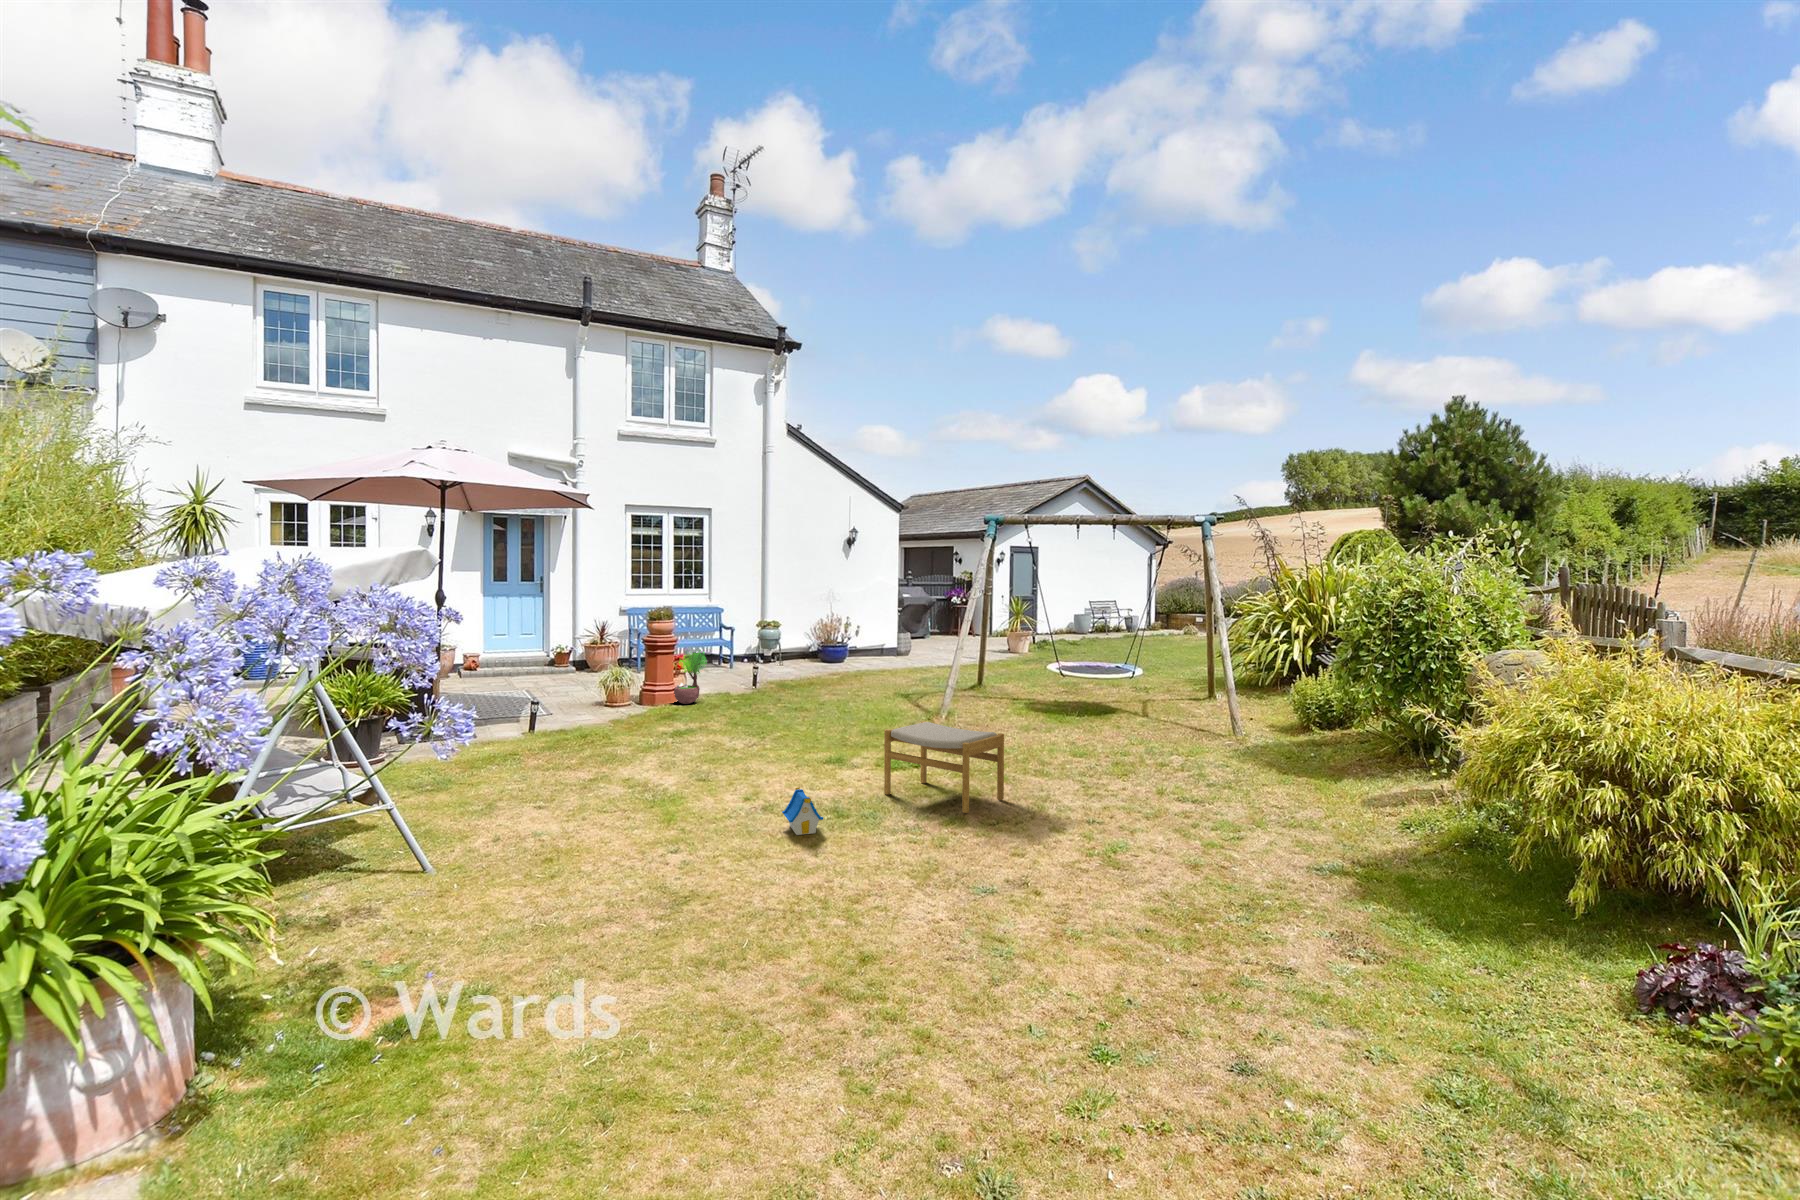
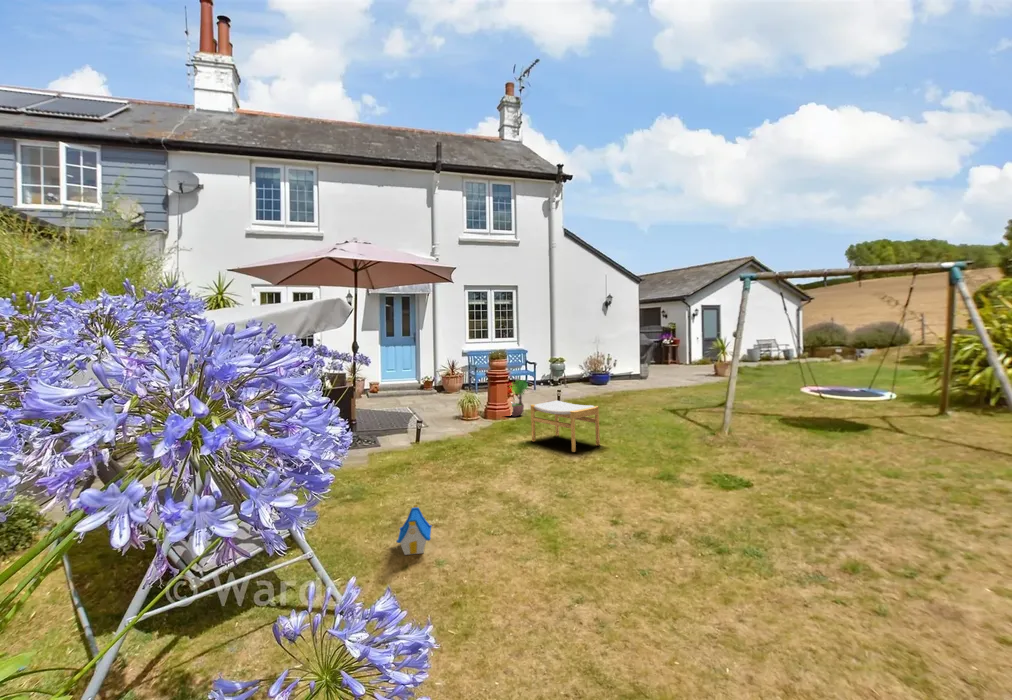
footstool: present [884,721,1004,813] -> present [531,401,600,452]
toy house: present [782,787,823,835] -> present [397,505,432,555]

